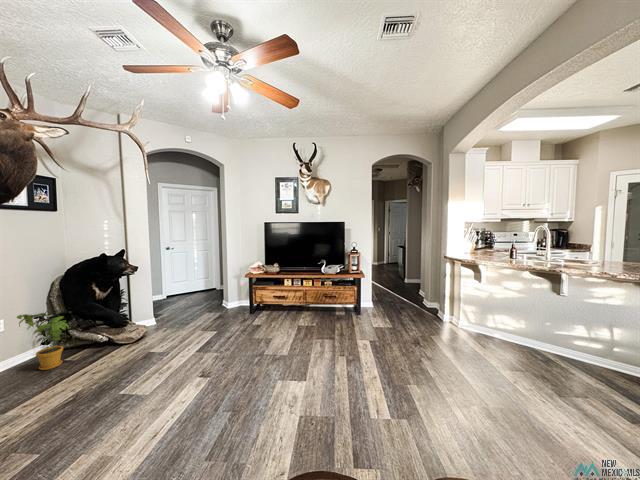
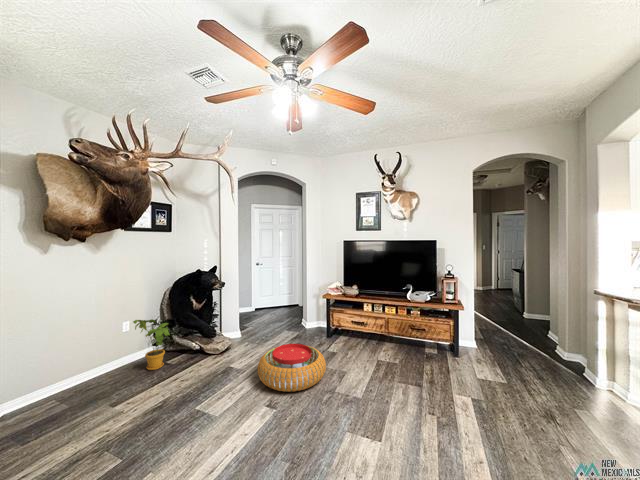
pouf: none [184,320,253,363] -> present [258,344,326,392]

